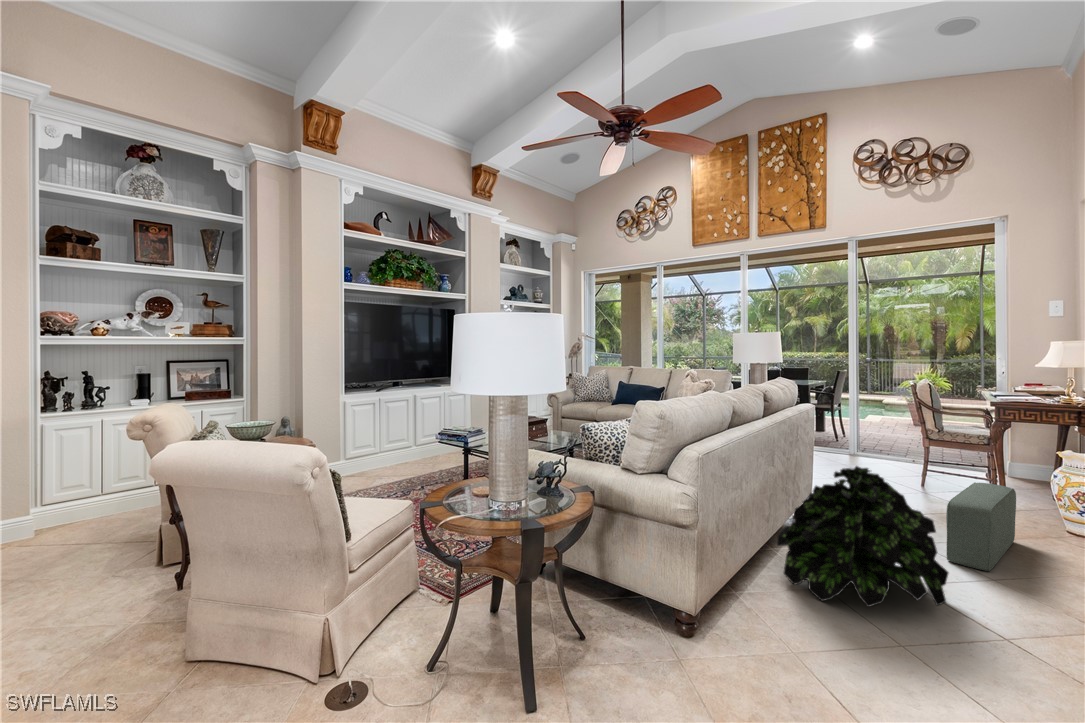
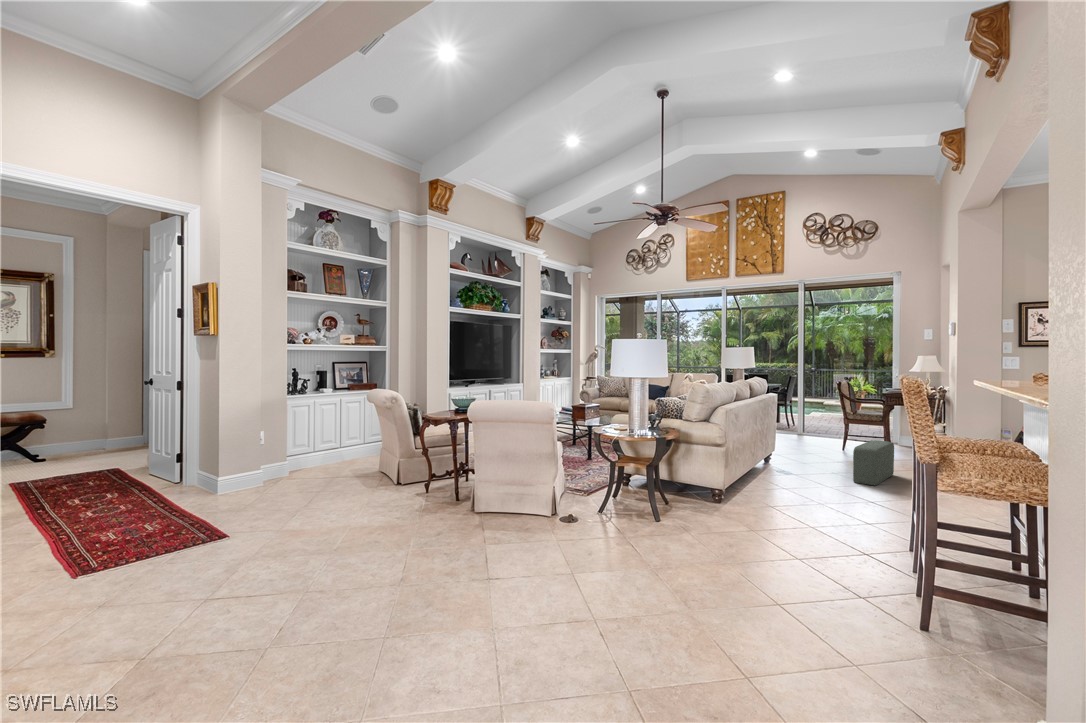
potted plant: present [777,466,949,607] -> none [758,424,851,496]

